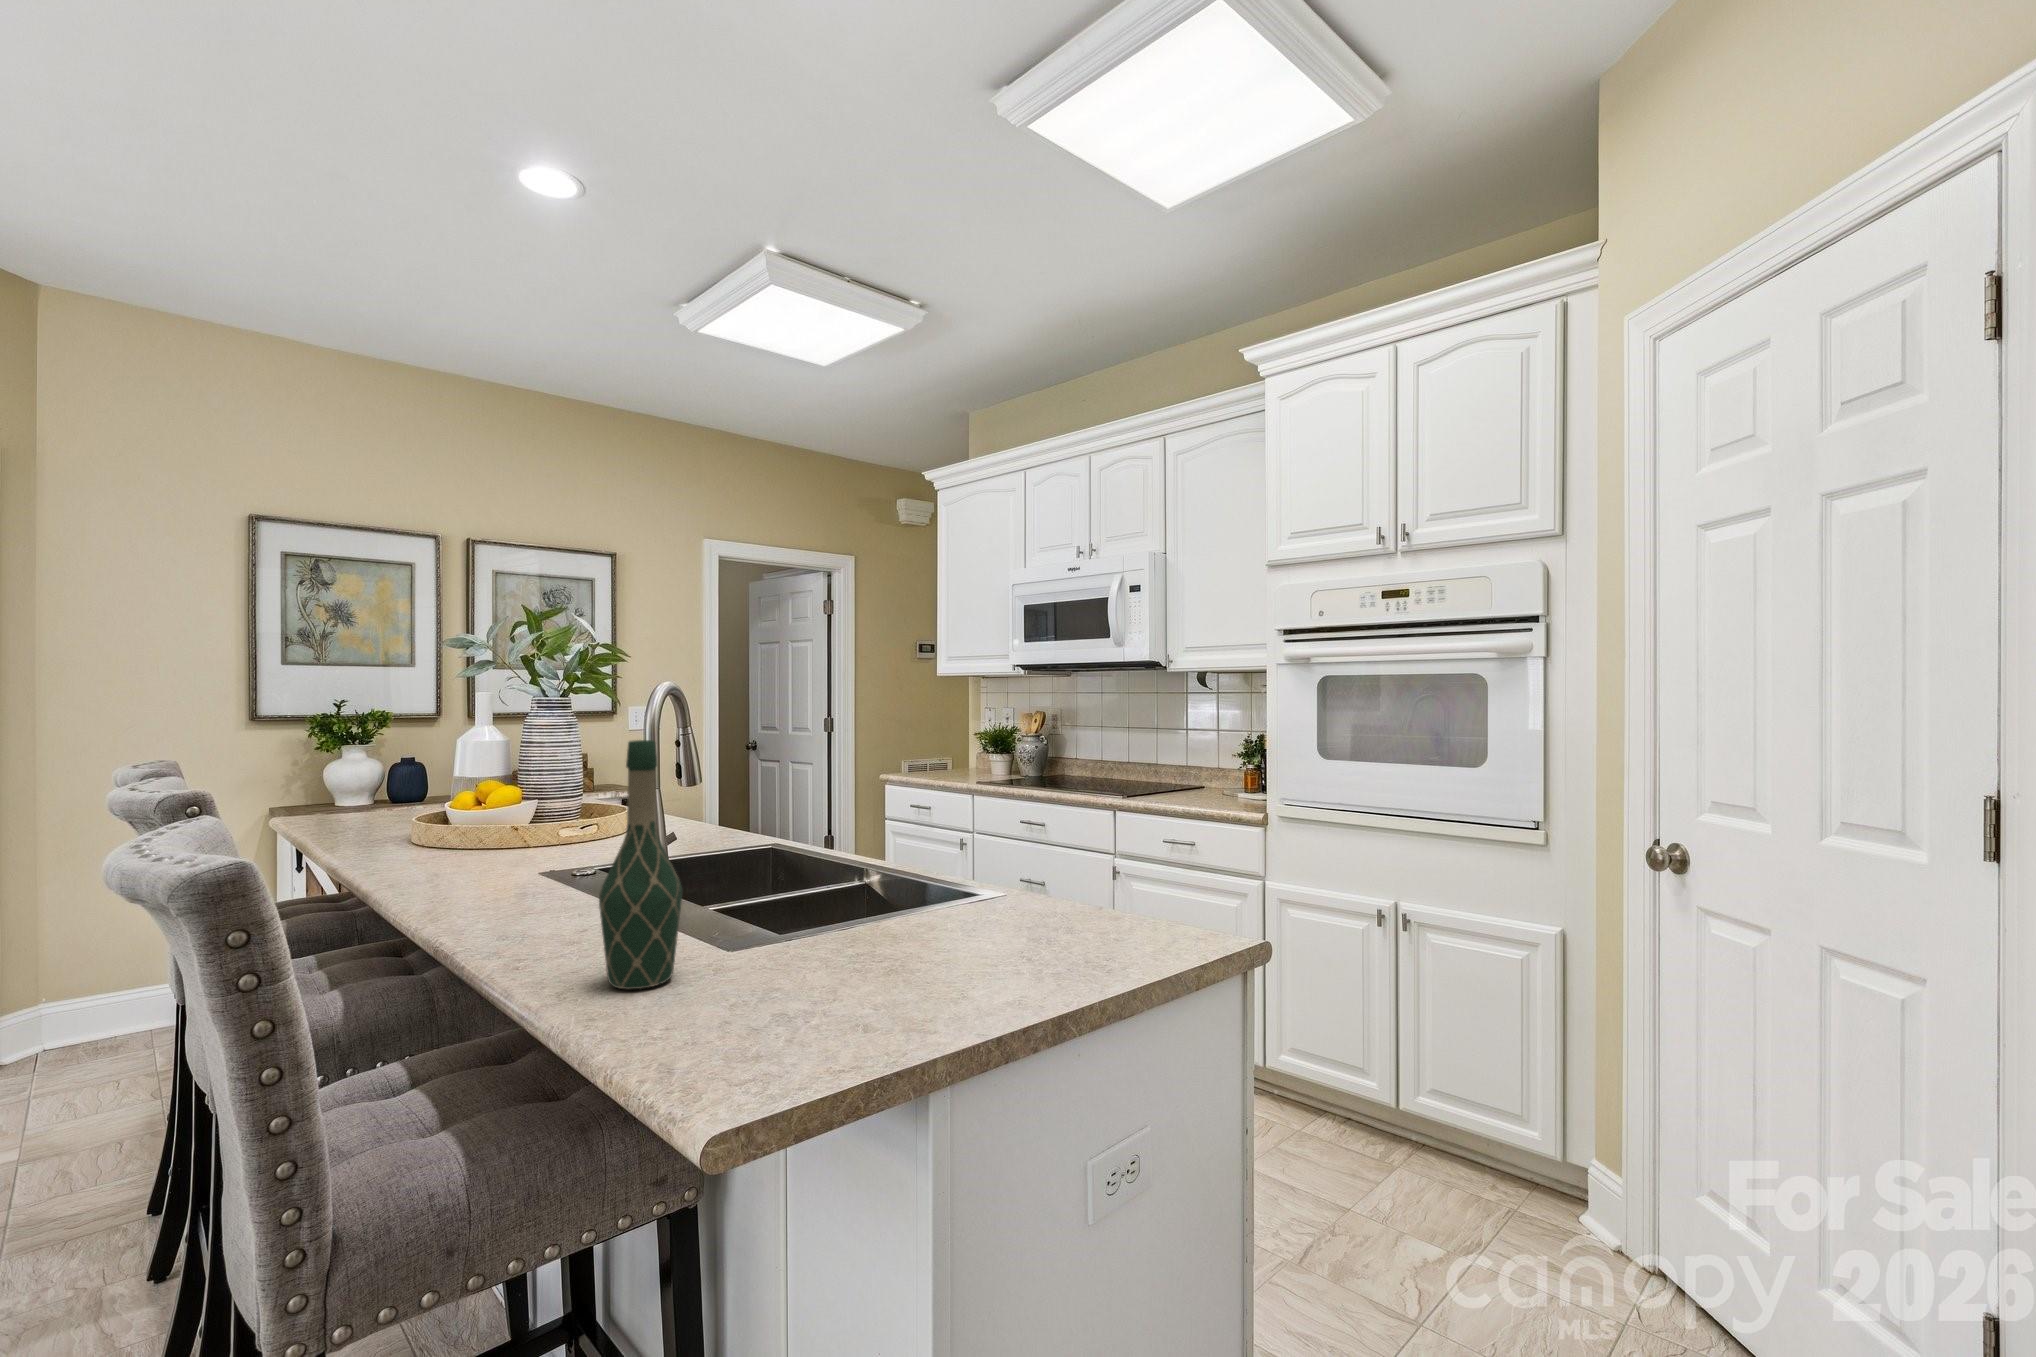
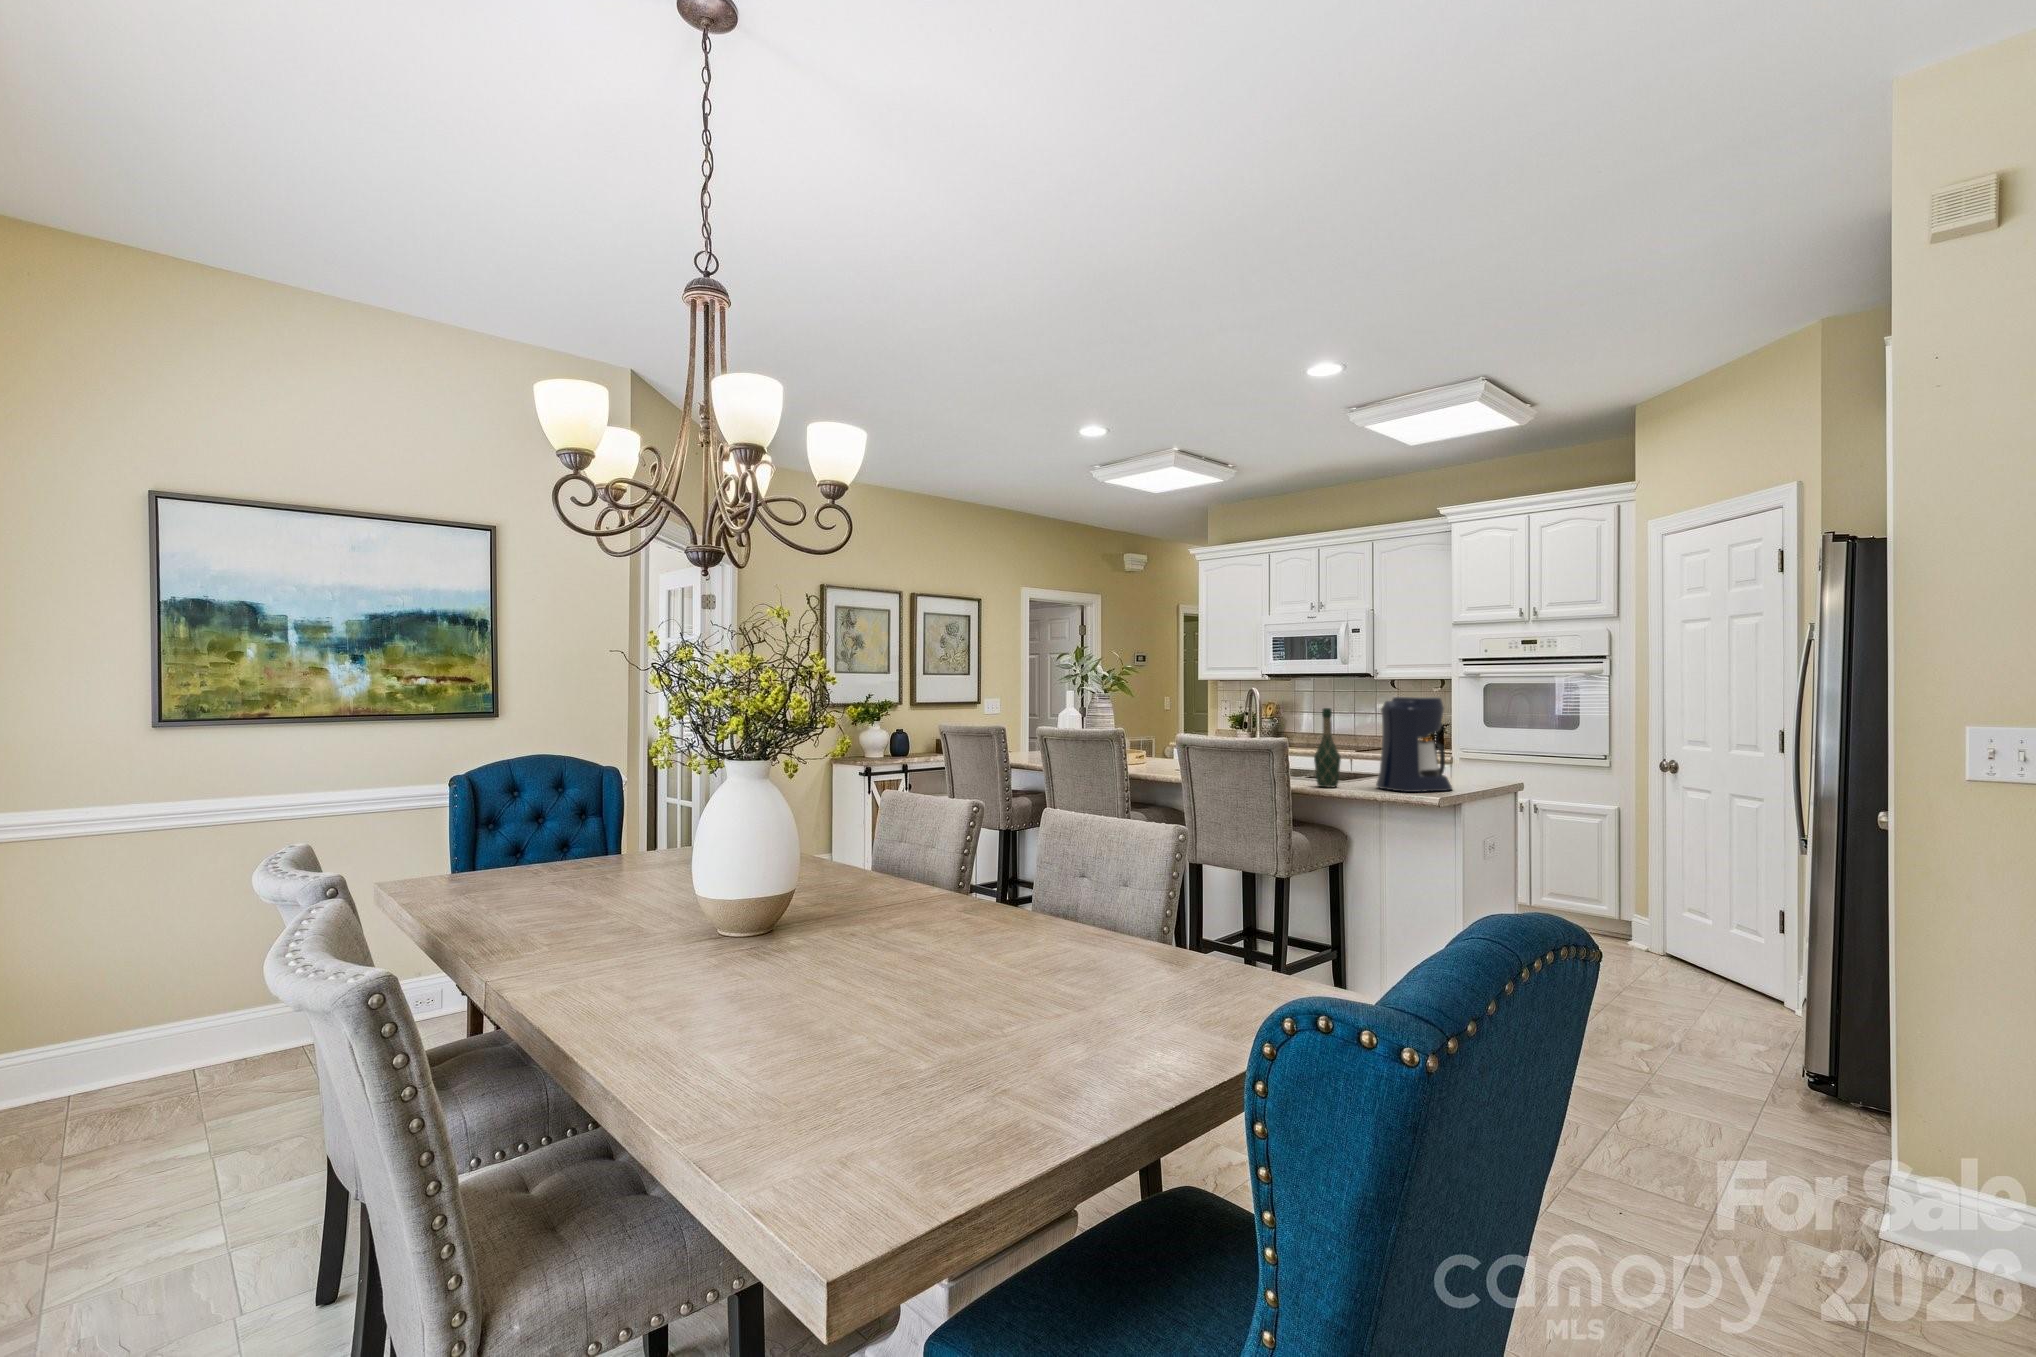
coffee maker: none [744,707,971,1045] -> present [1376,697,1452,792]

